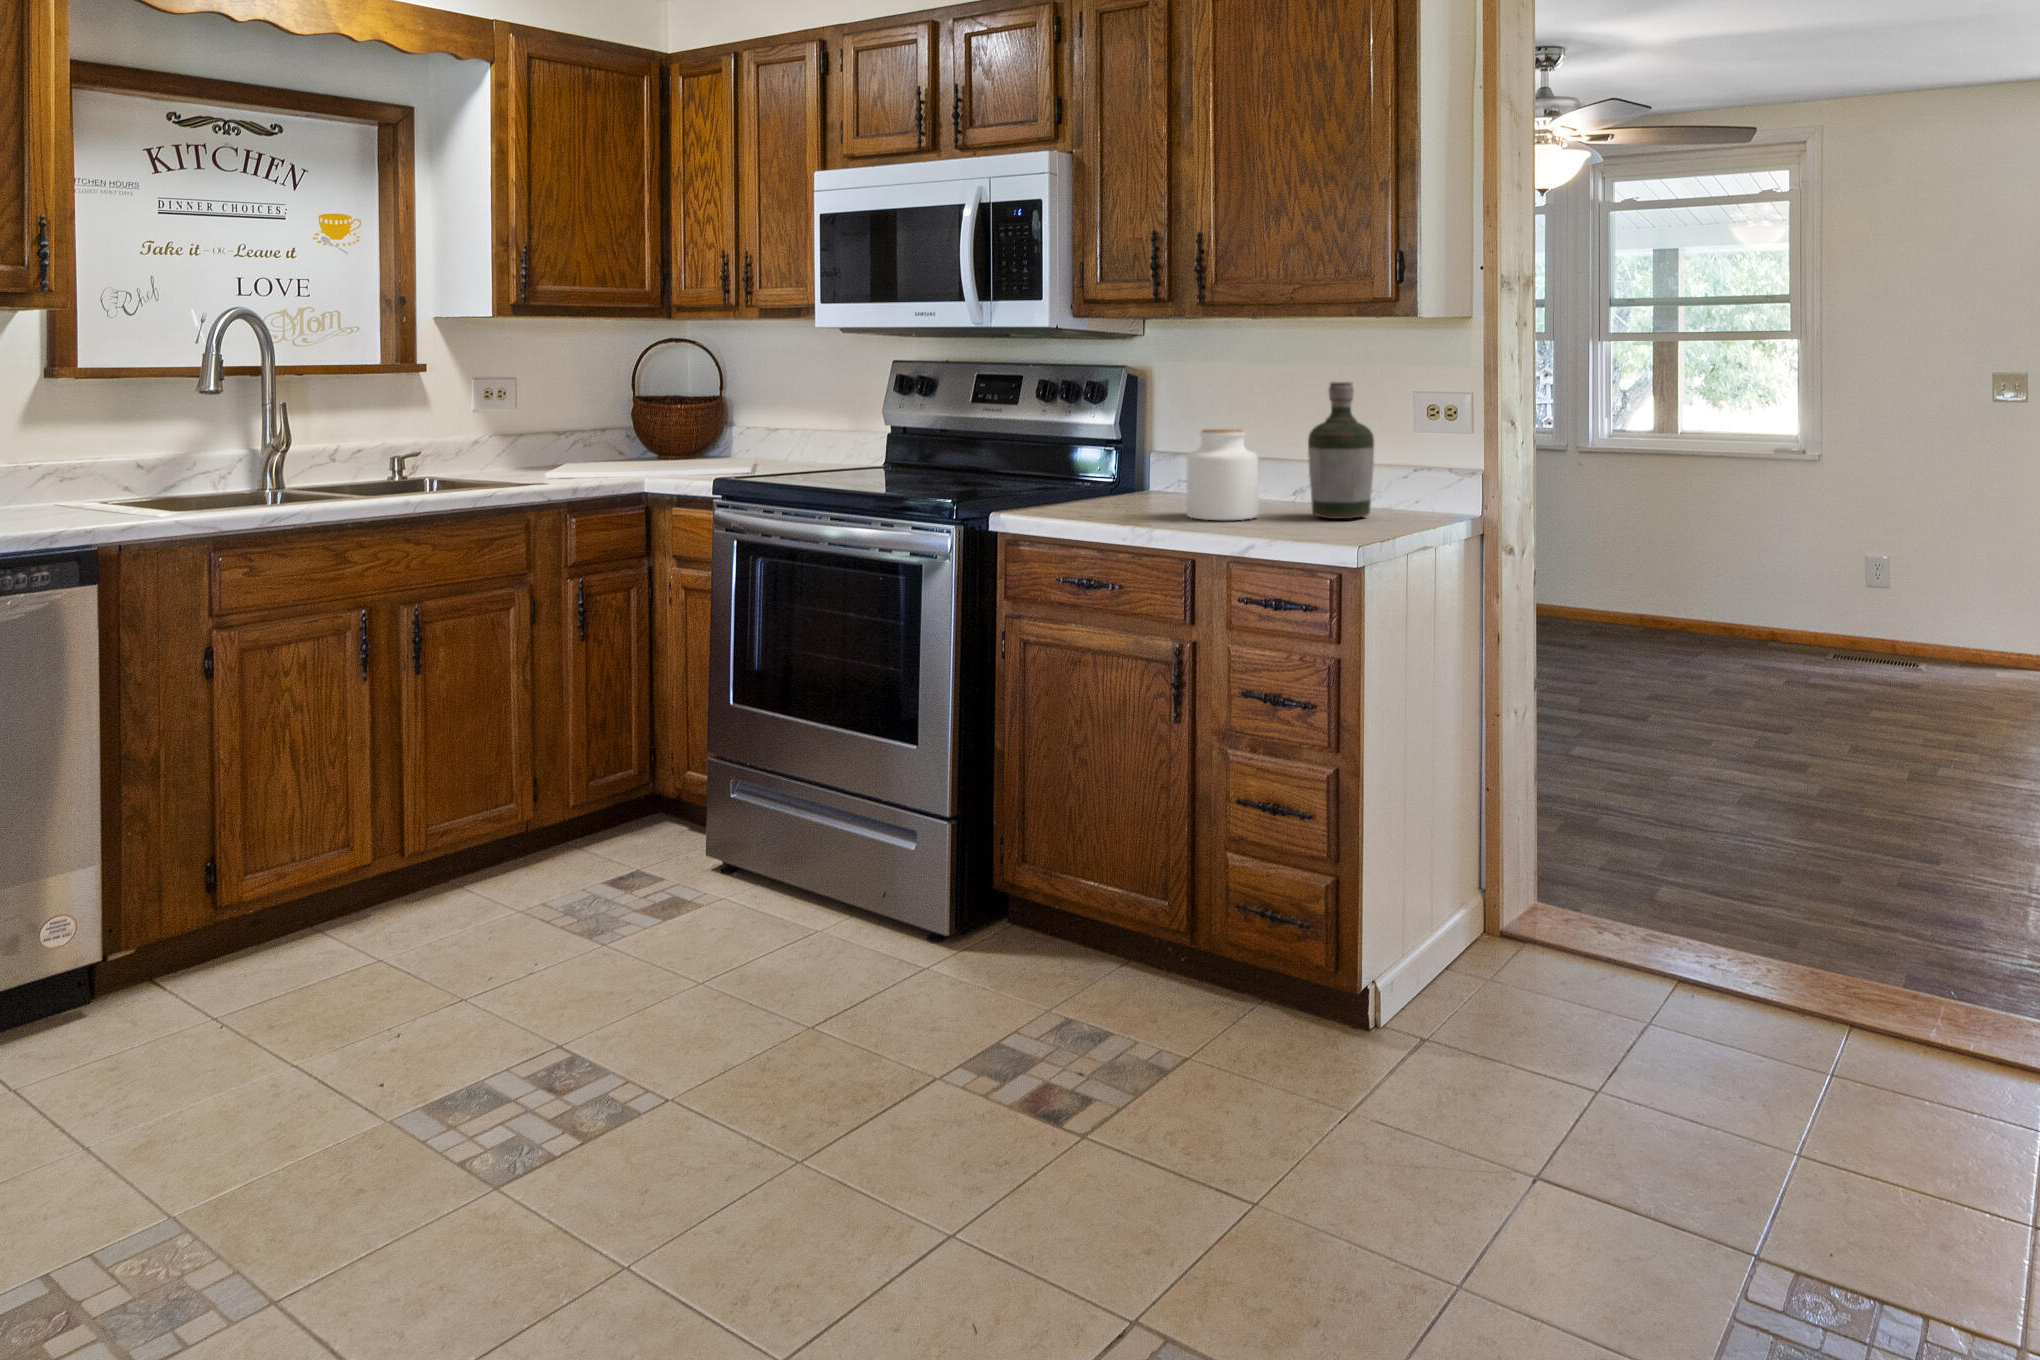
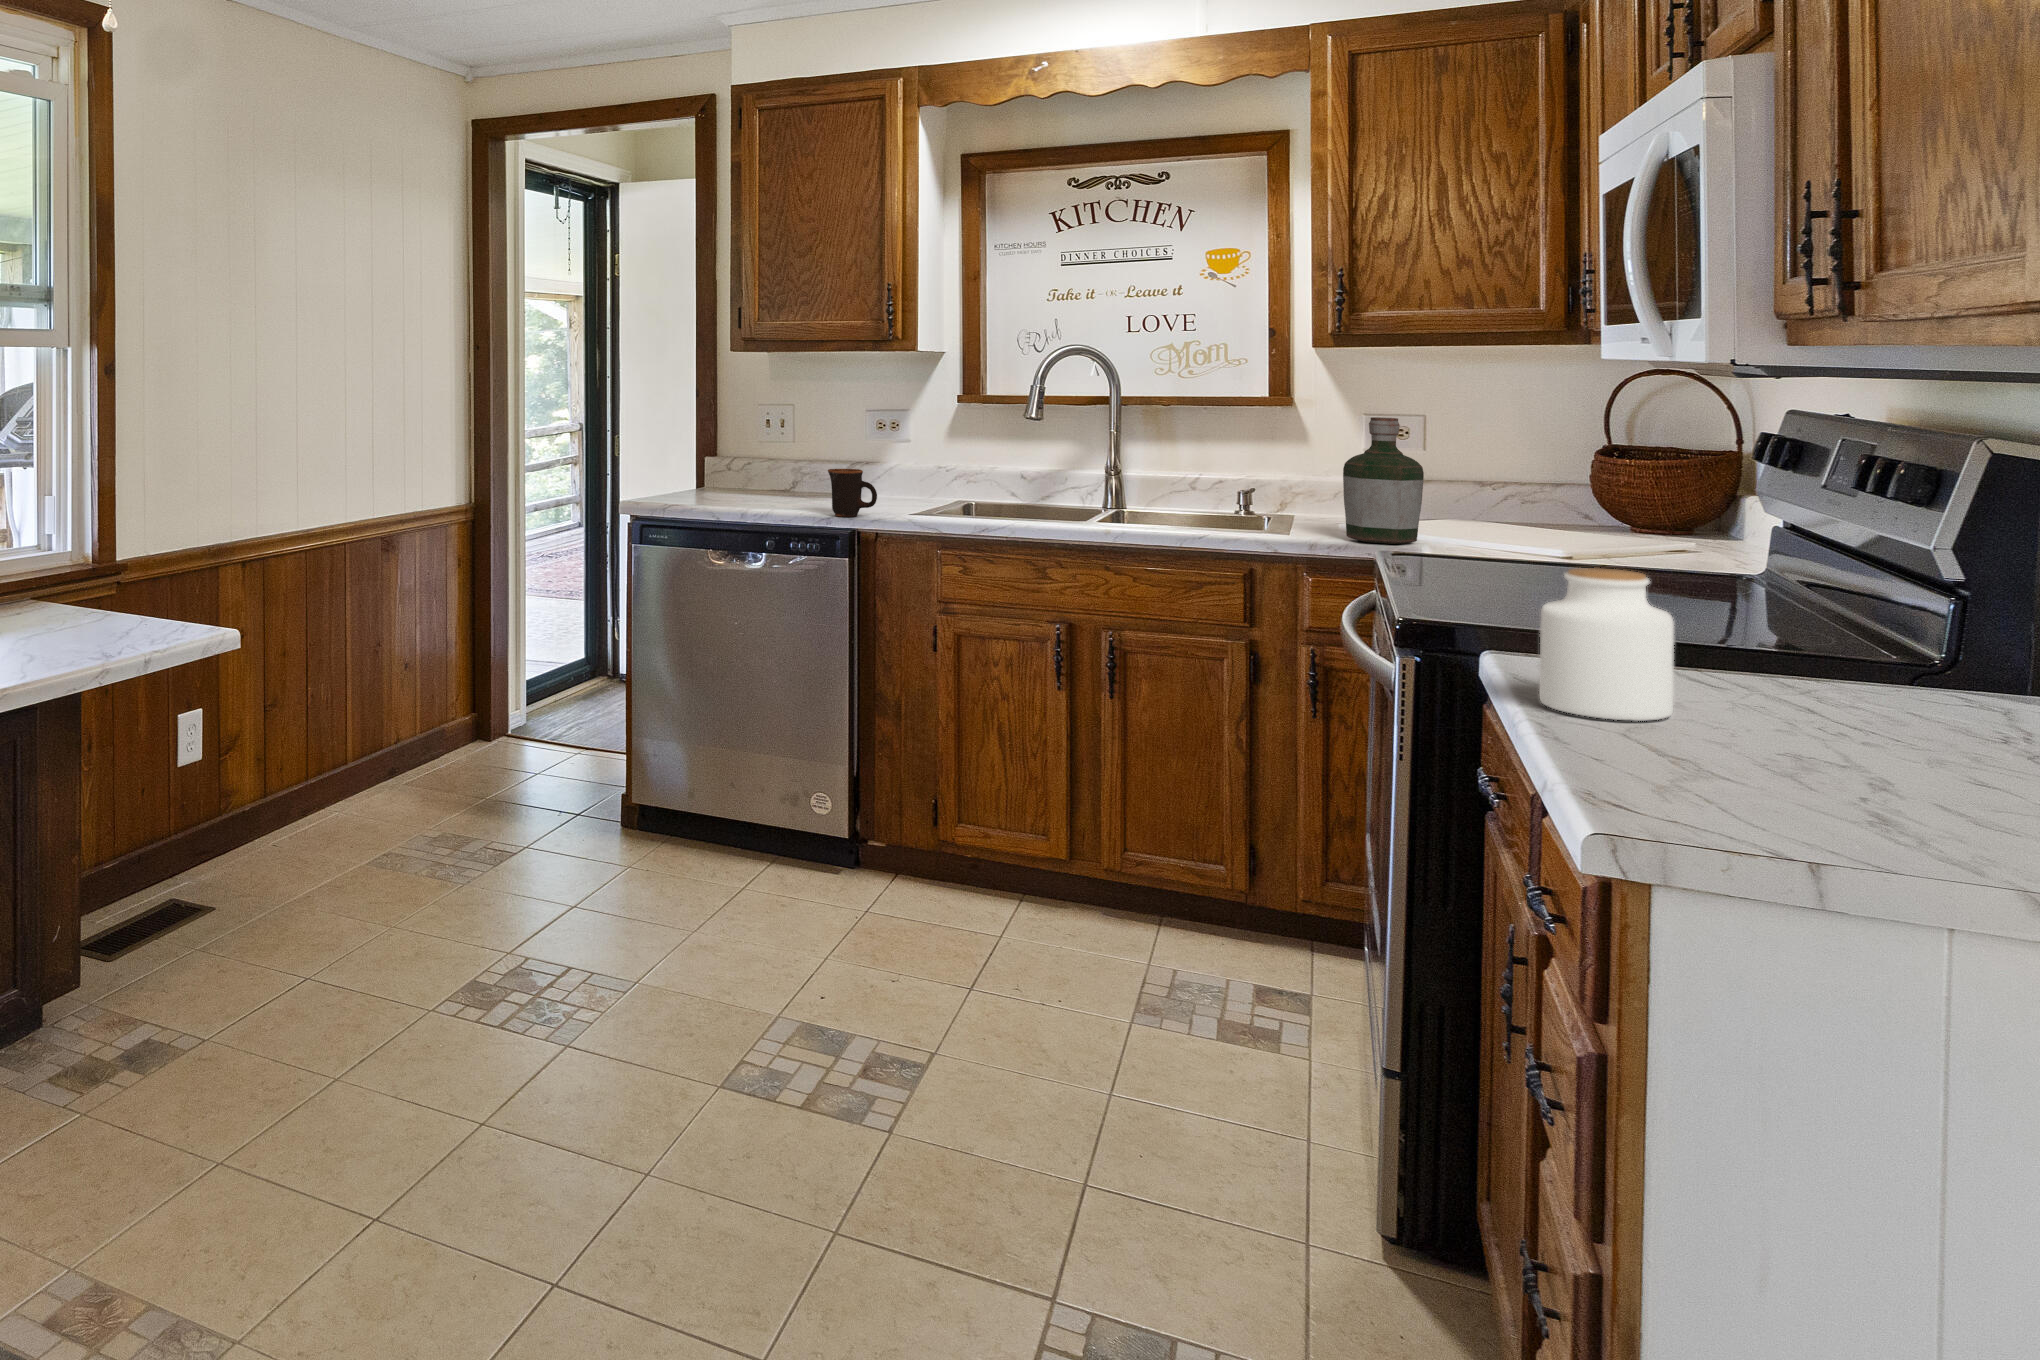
bottle: present [1308,382,1374,519] -> present [1343,417,1424,544]
mug: none [12,465,96,531] -> present [828,469,877,517]

